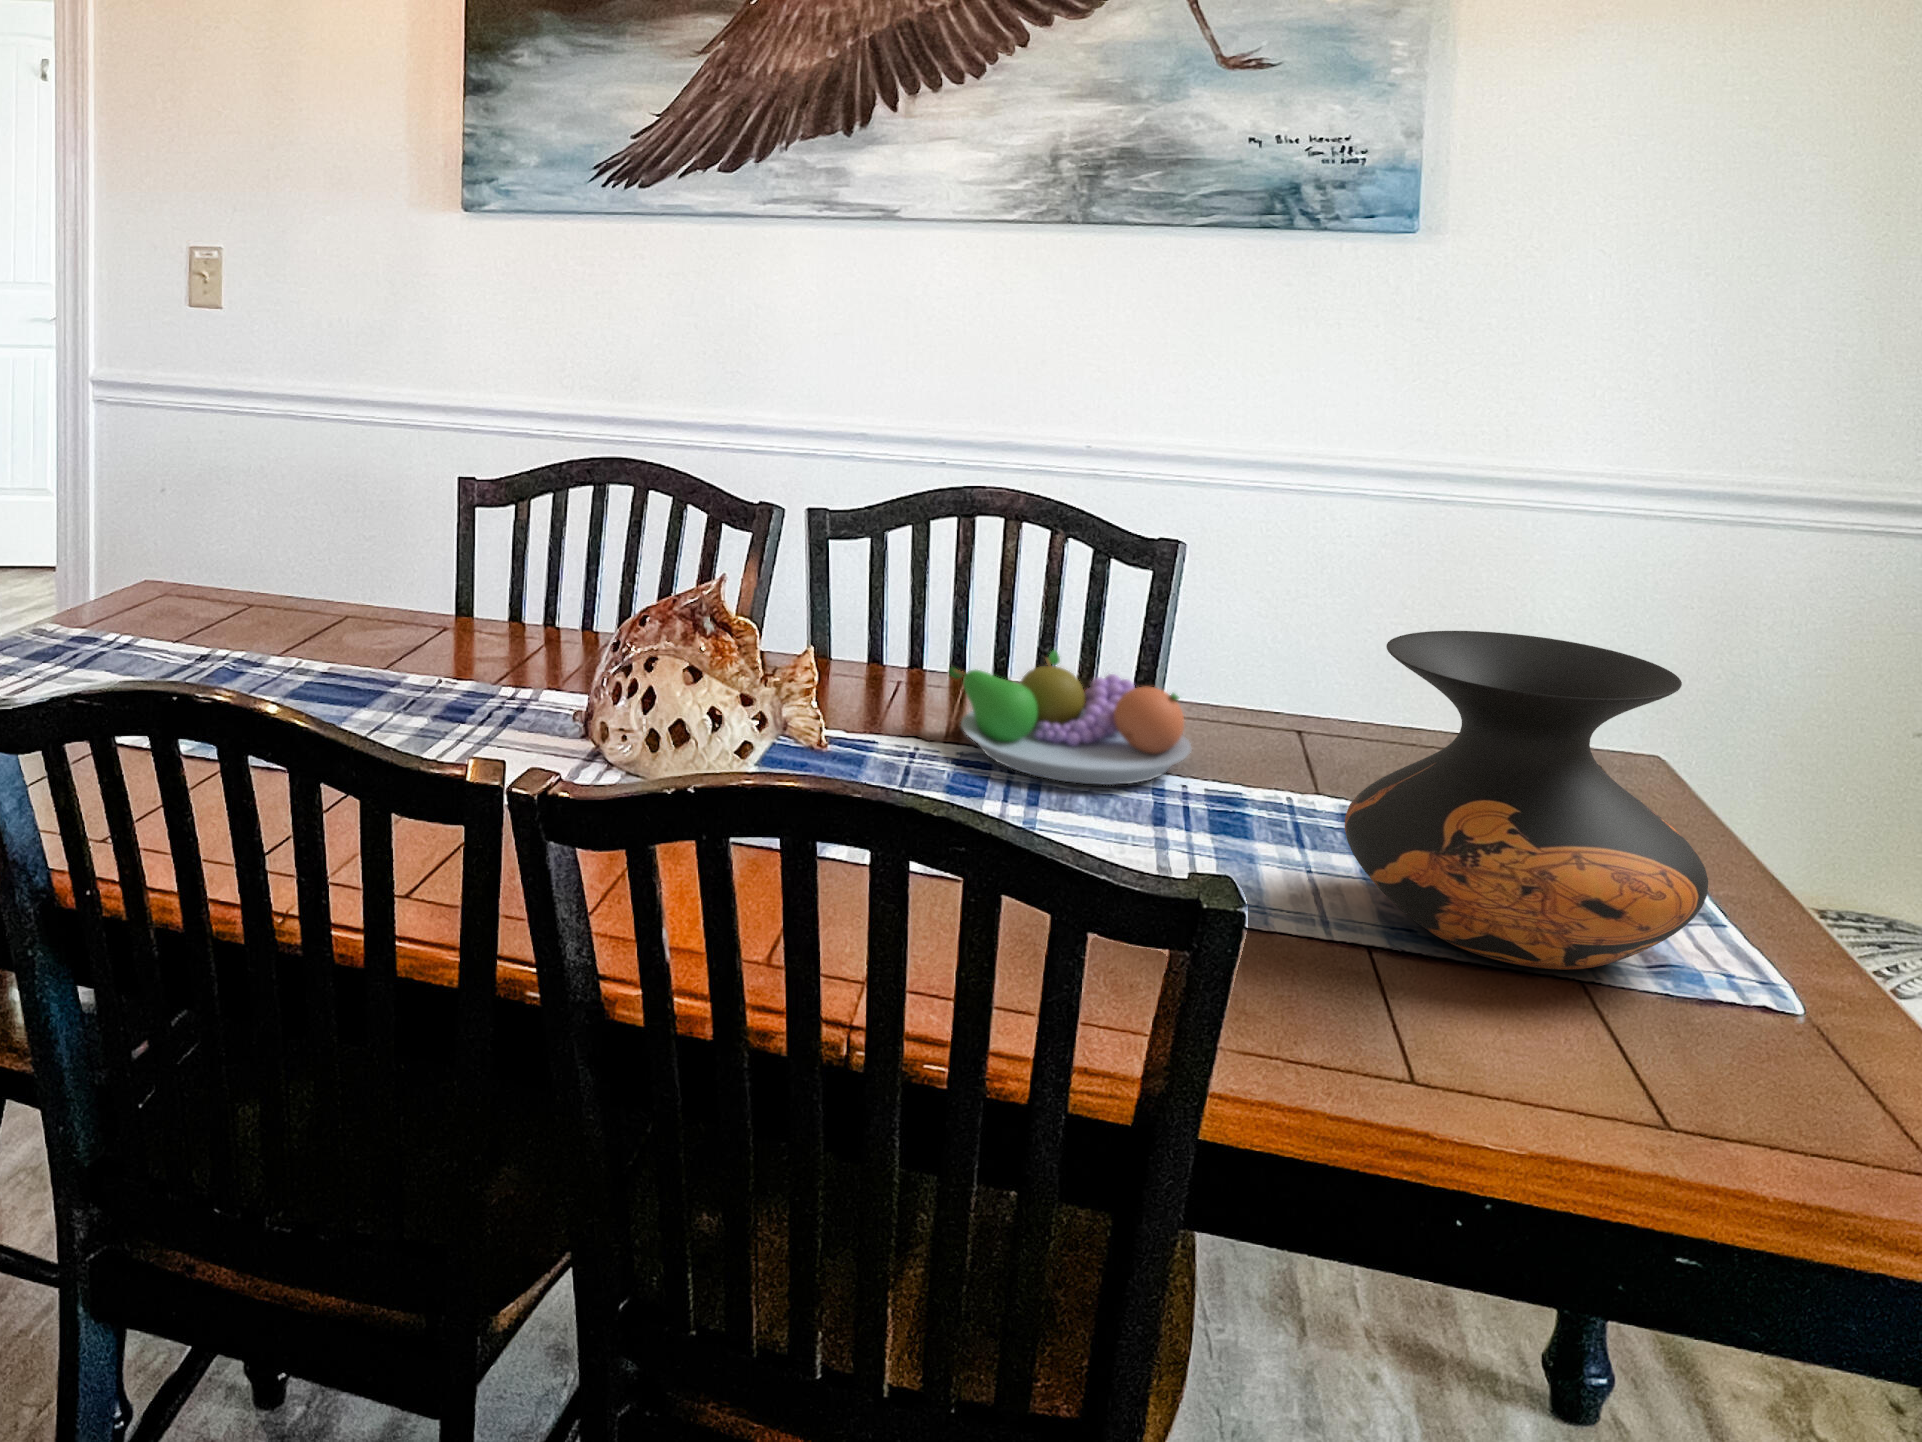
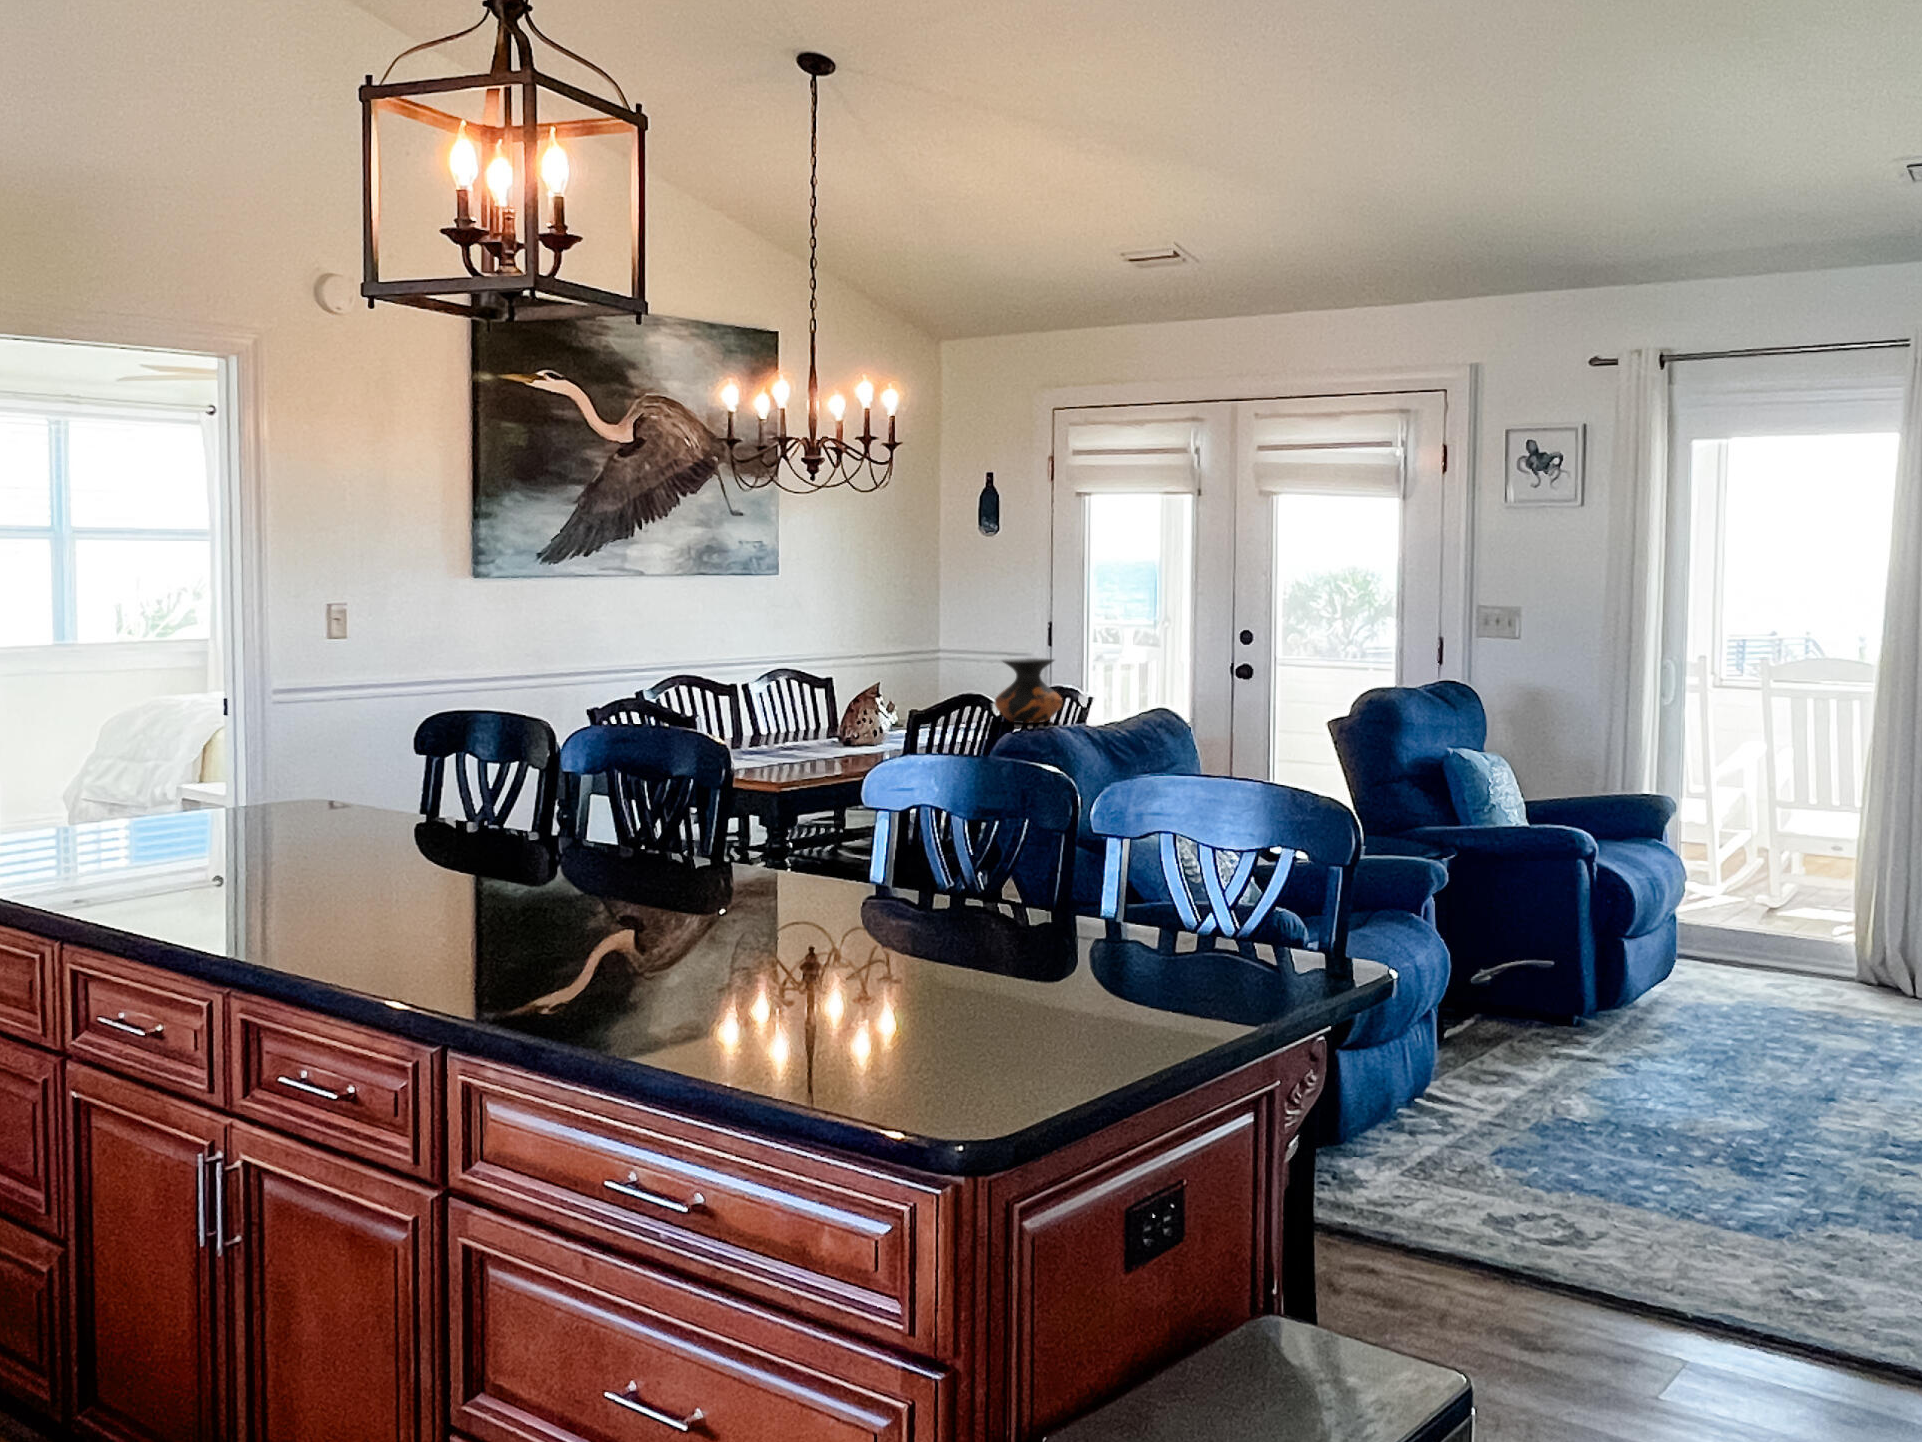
fruit bowl: present [949,650,1191,785] -> none [865,698,931,725]

